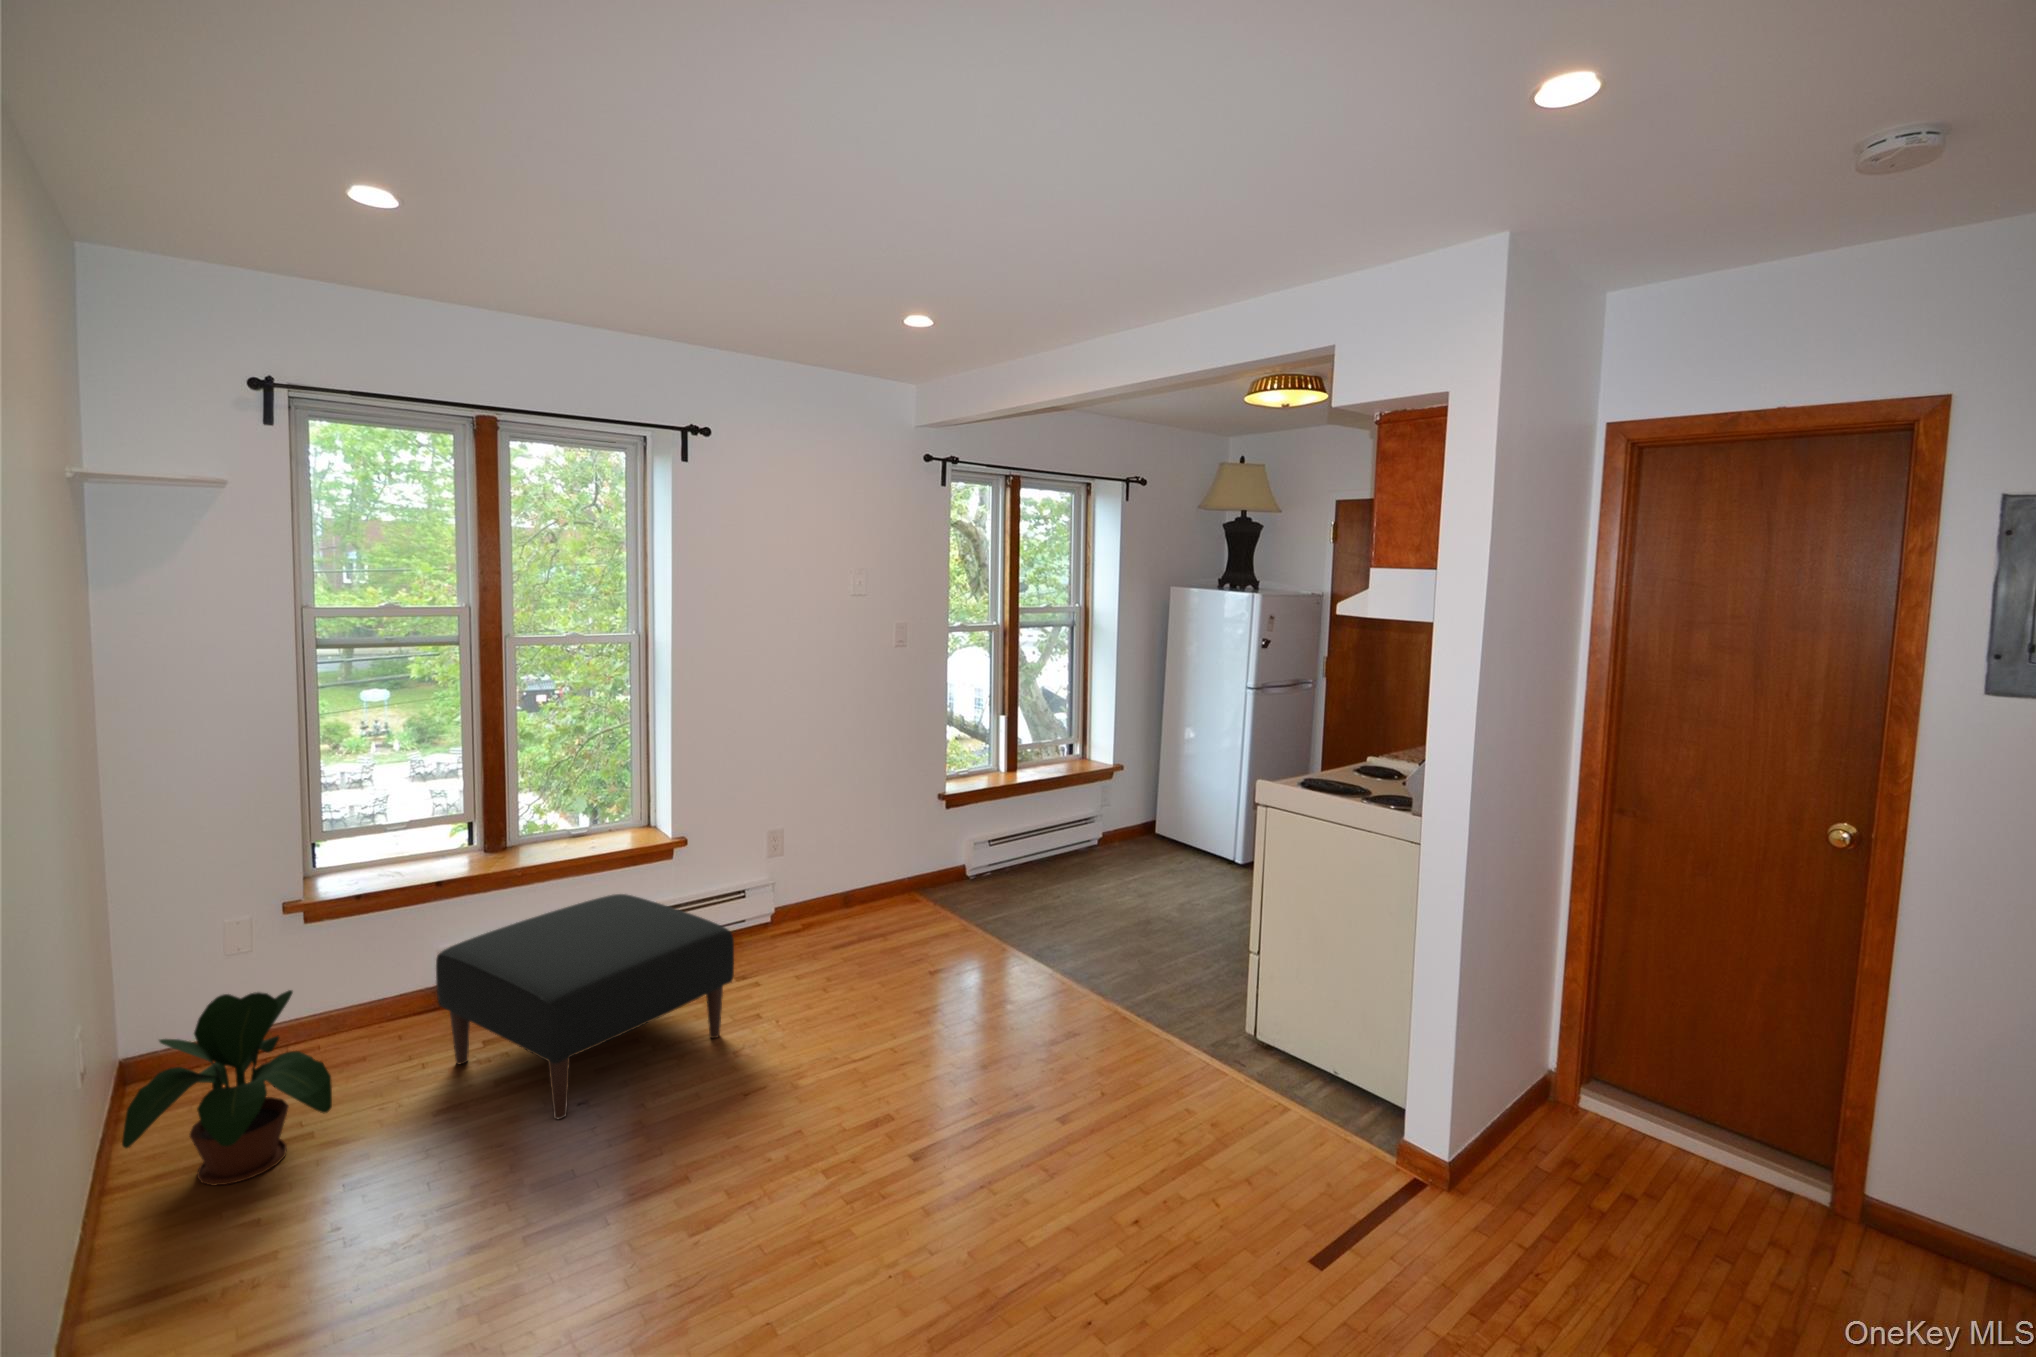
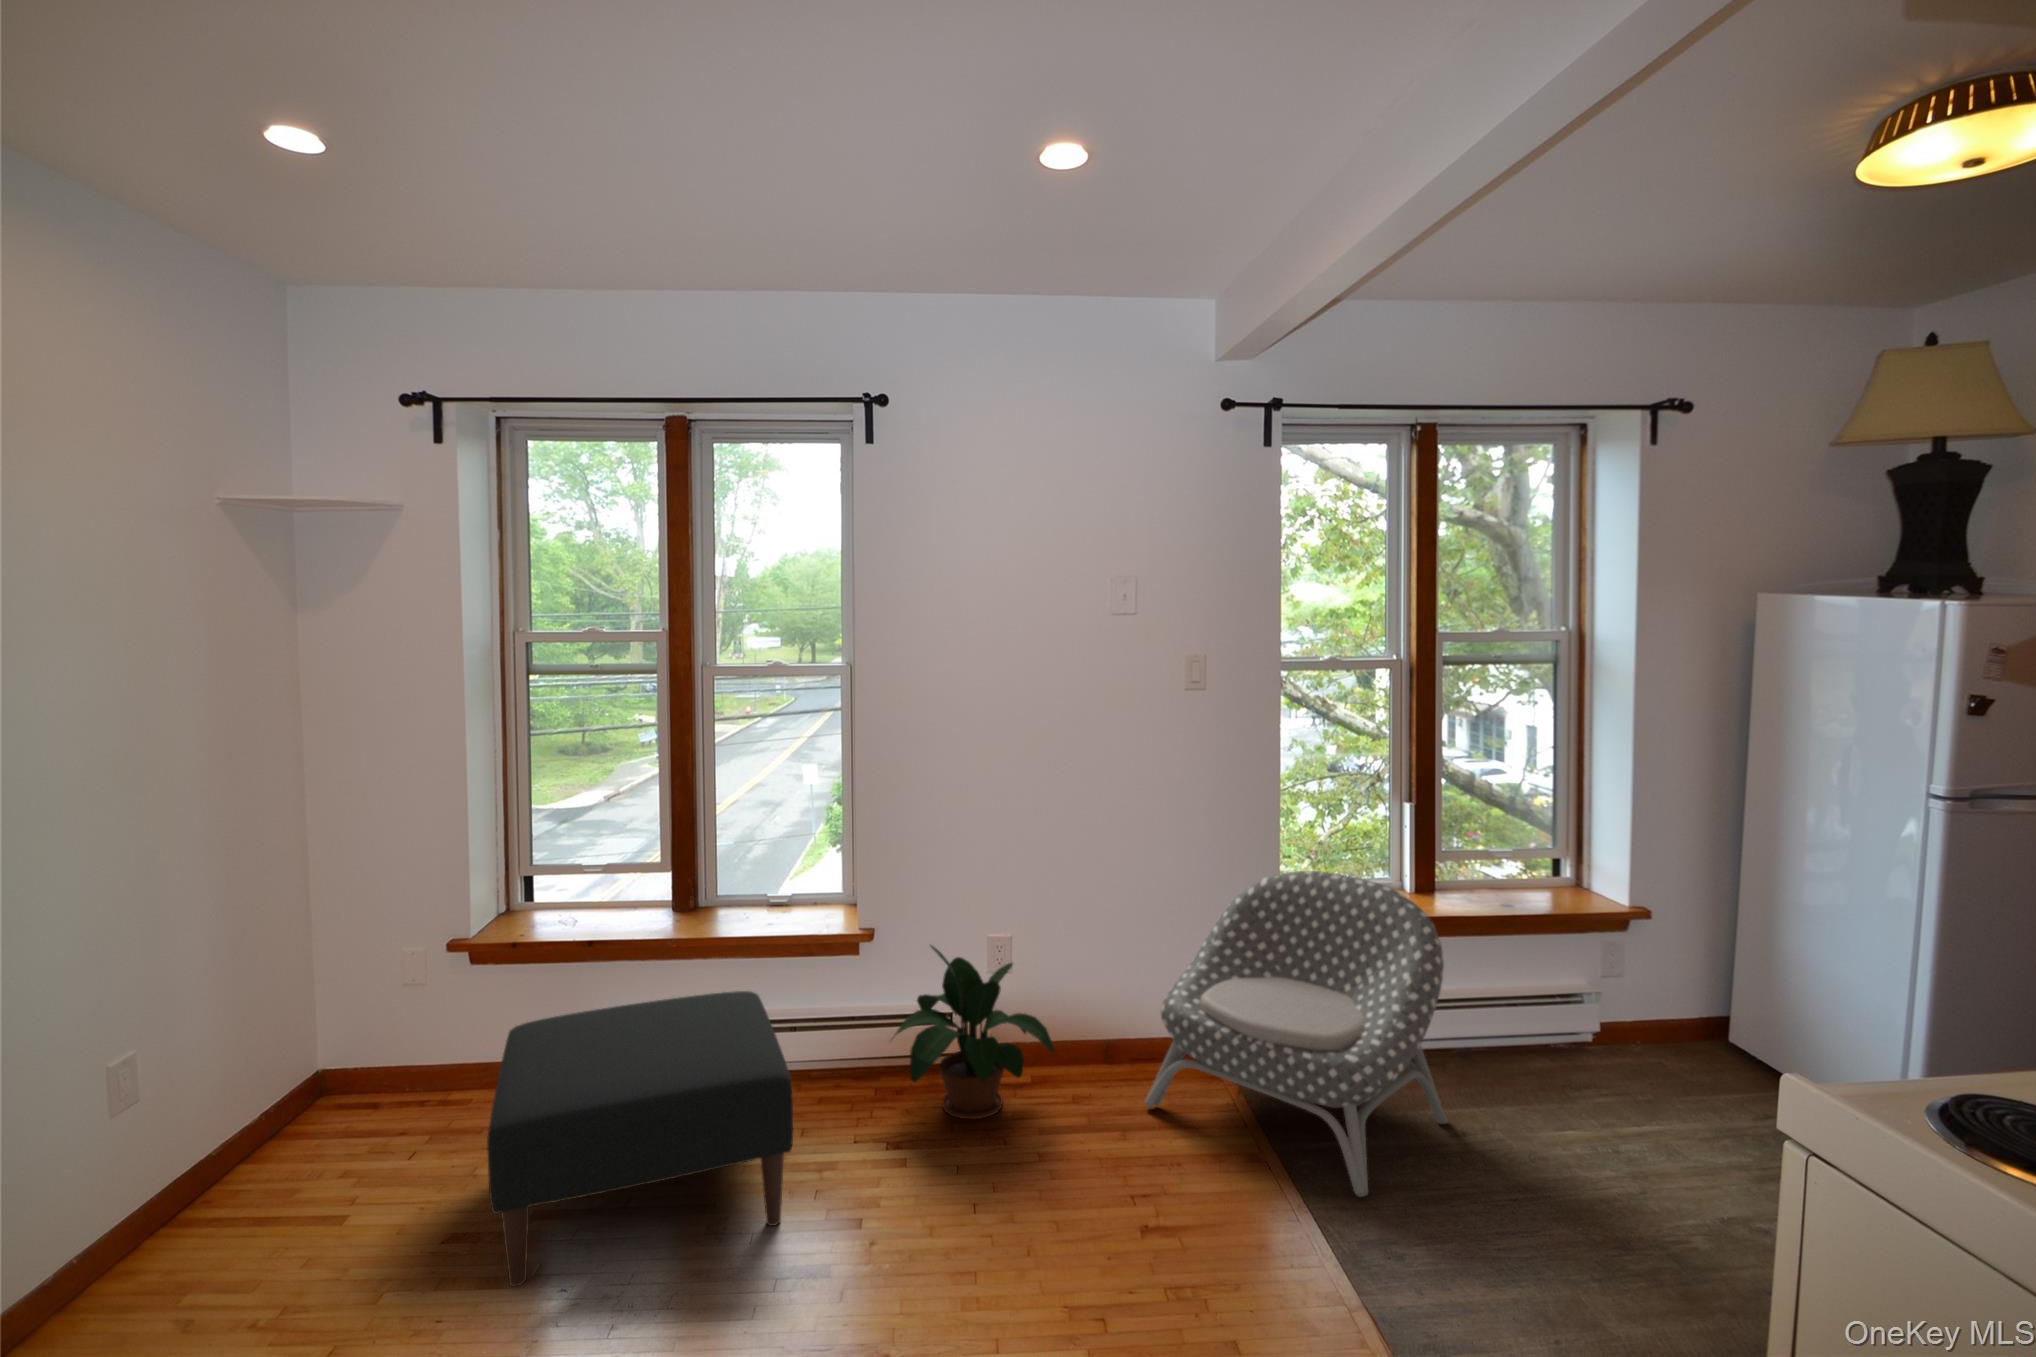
armchair: none [892,761,1059,936] -> present [1145,871,1448,1197]
potted plant: present [122,990,332,1186] -> present [894,946,1054,1119]

